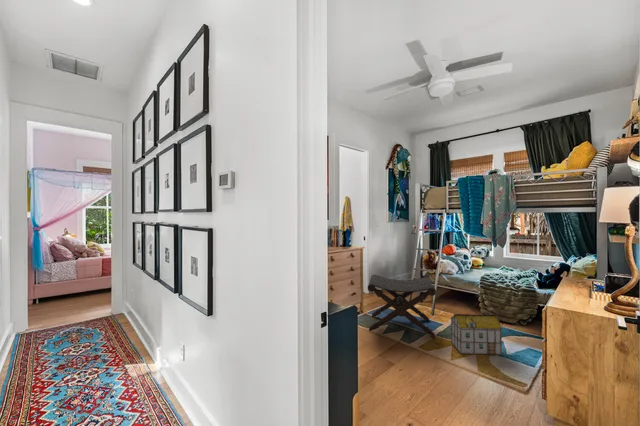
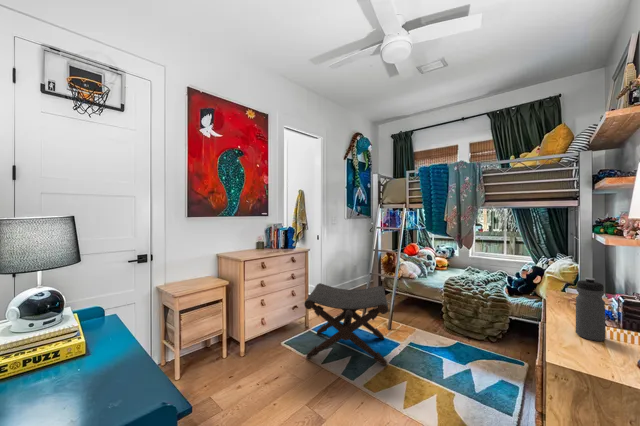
water bottle: none [572,258,590,298] -> present [576,278,605,341]
toy house: present [450,314,502,355] -> none [405,341,471,397]

